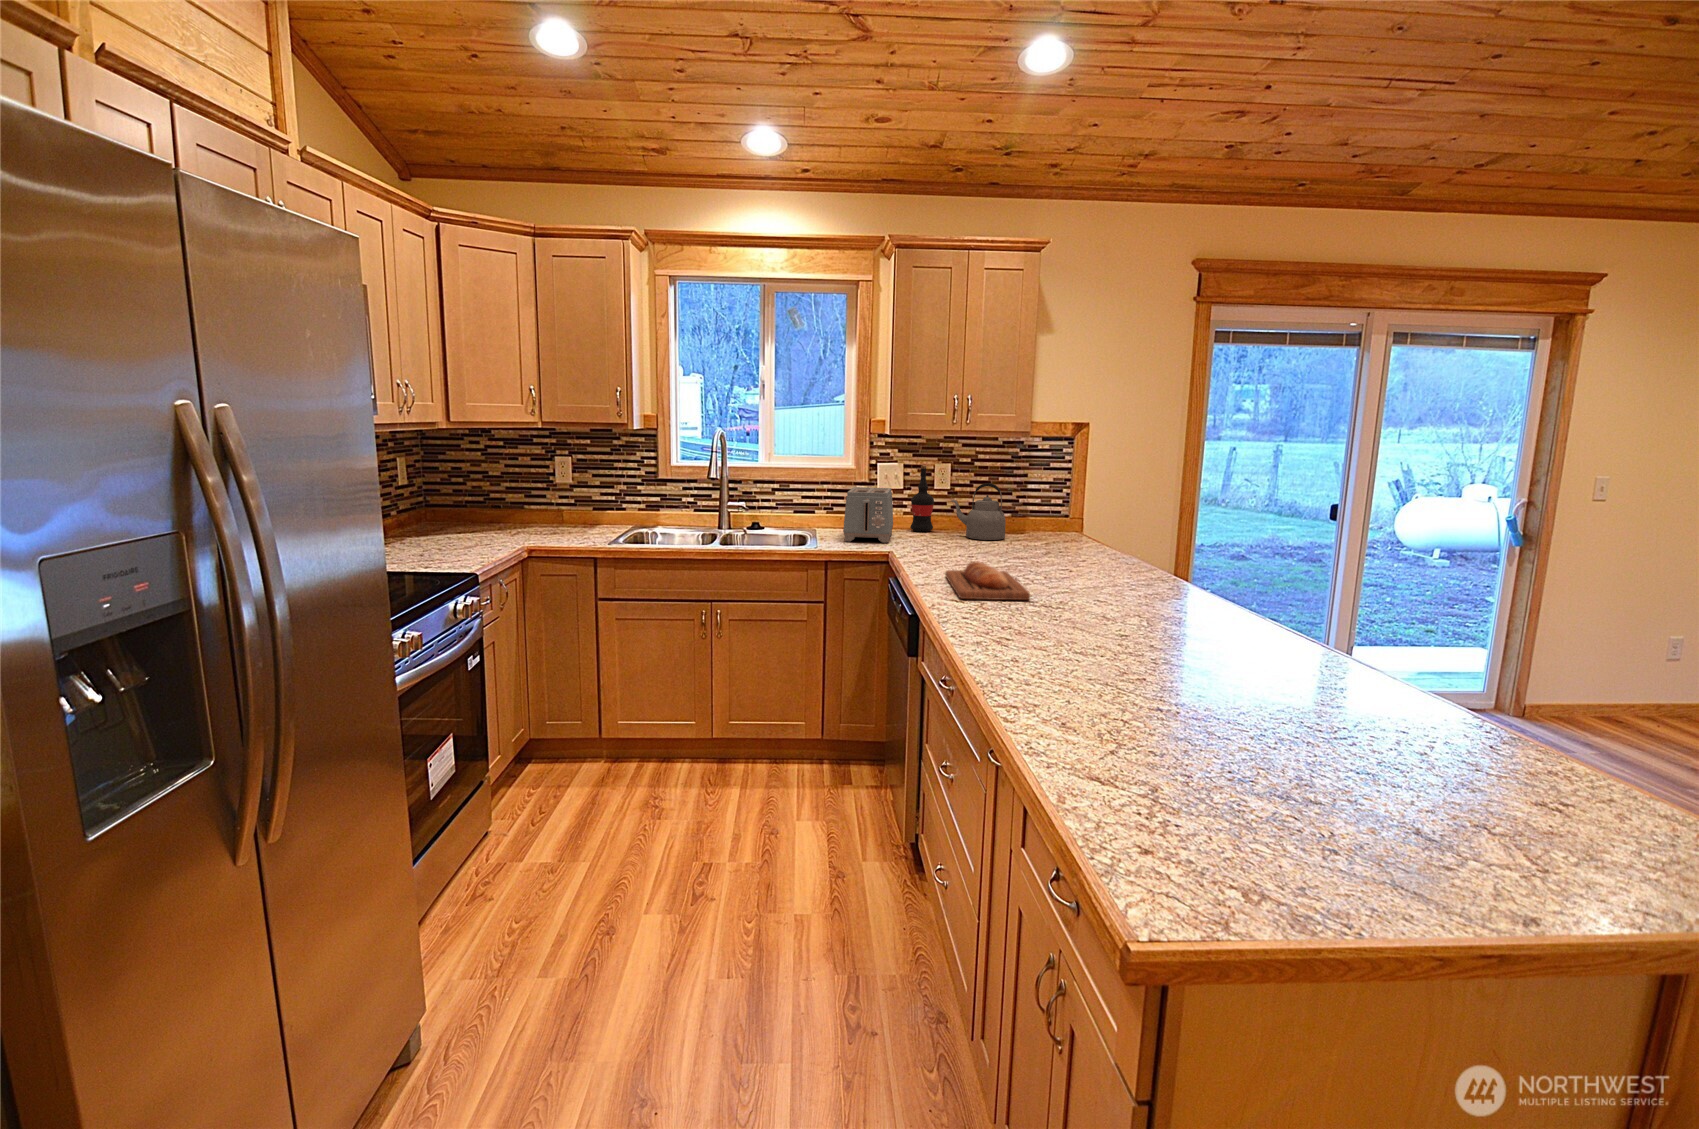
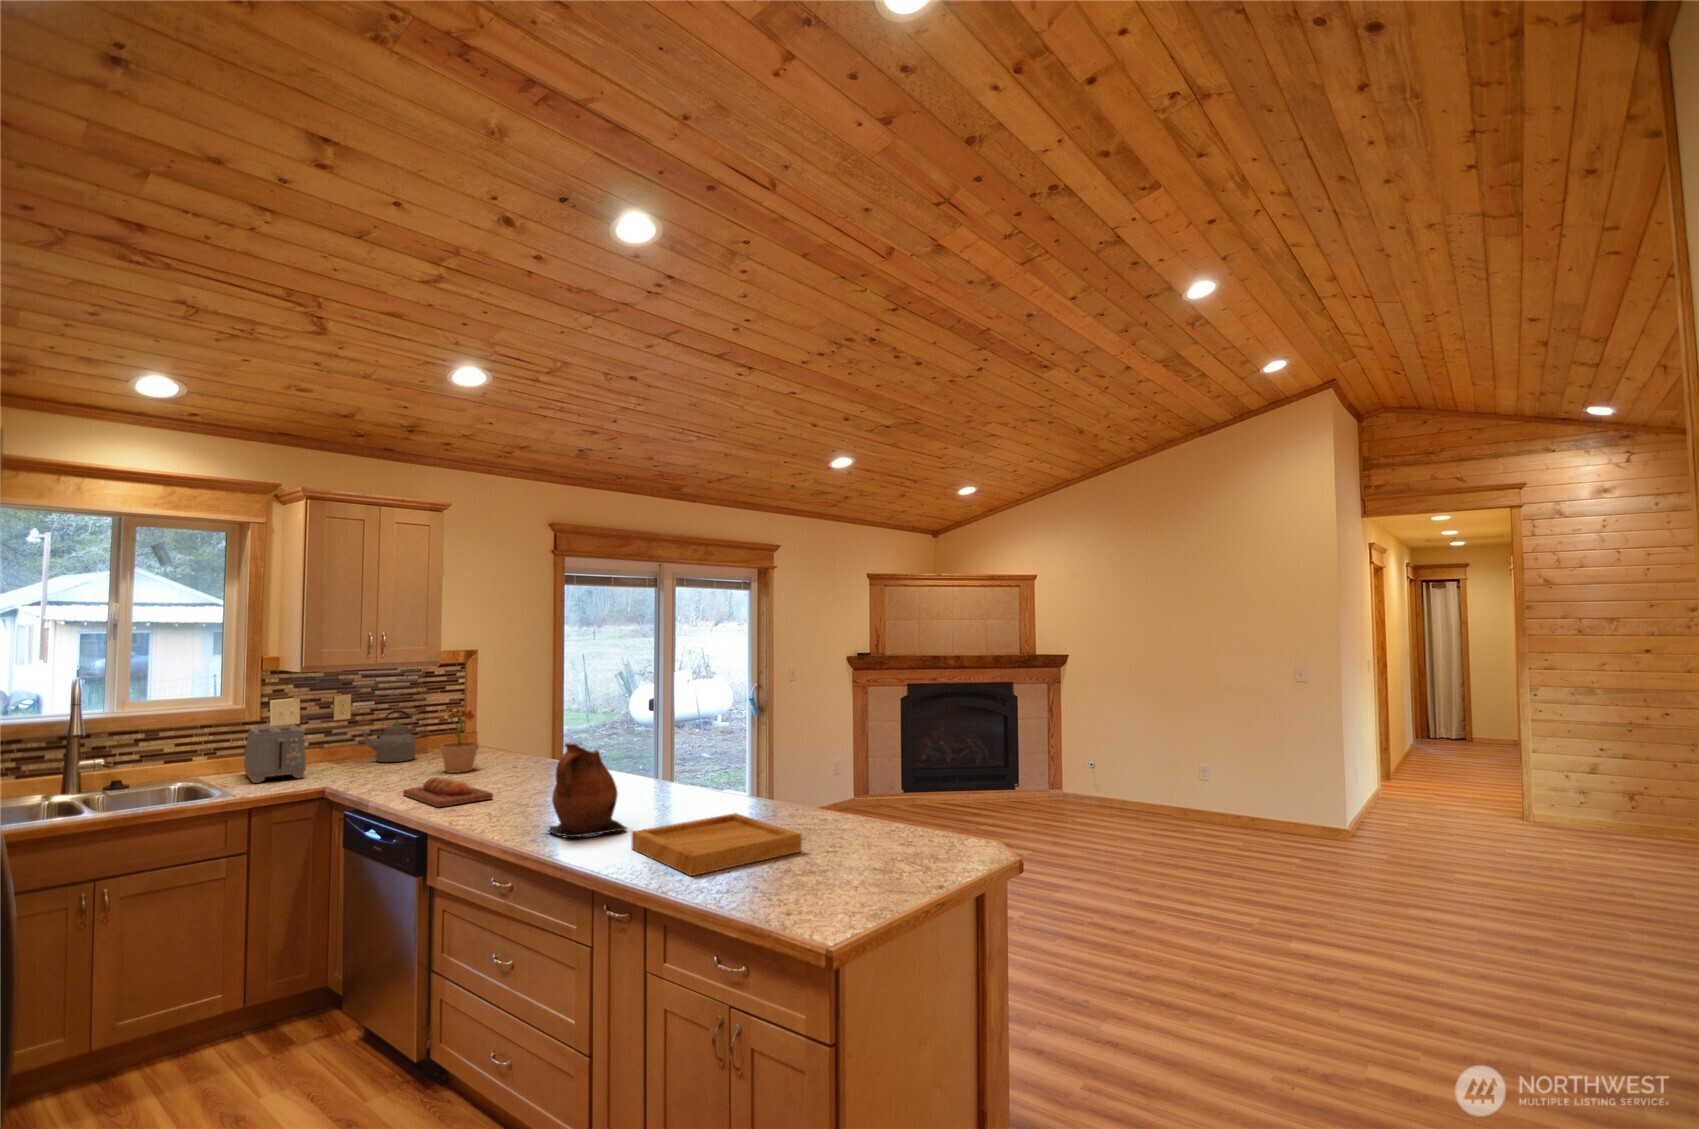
wine bottle: present [910,465,934,531] -> none [309,699,335,763]
potted plant: none [1008,477,1056,561] -> present [440,705,479,773]
ceramic pitcher: none [1041,537,1165,699] -> present [549,743,627,838]
tray: none [1146,709,1558,881] -> present [632,813,802,876]

